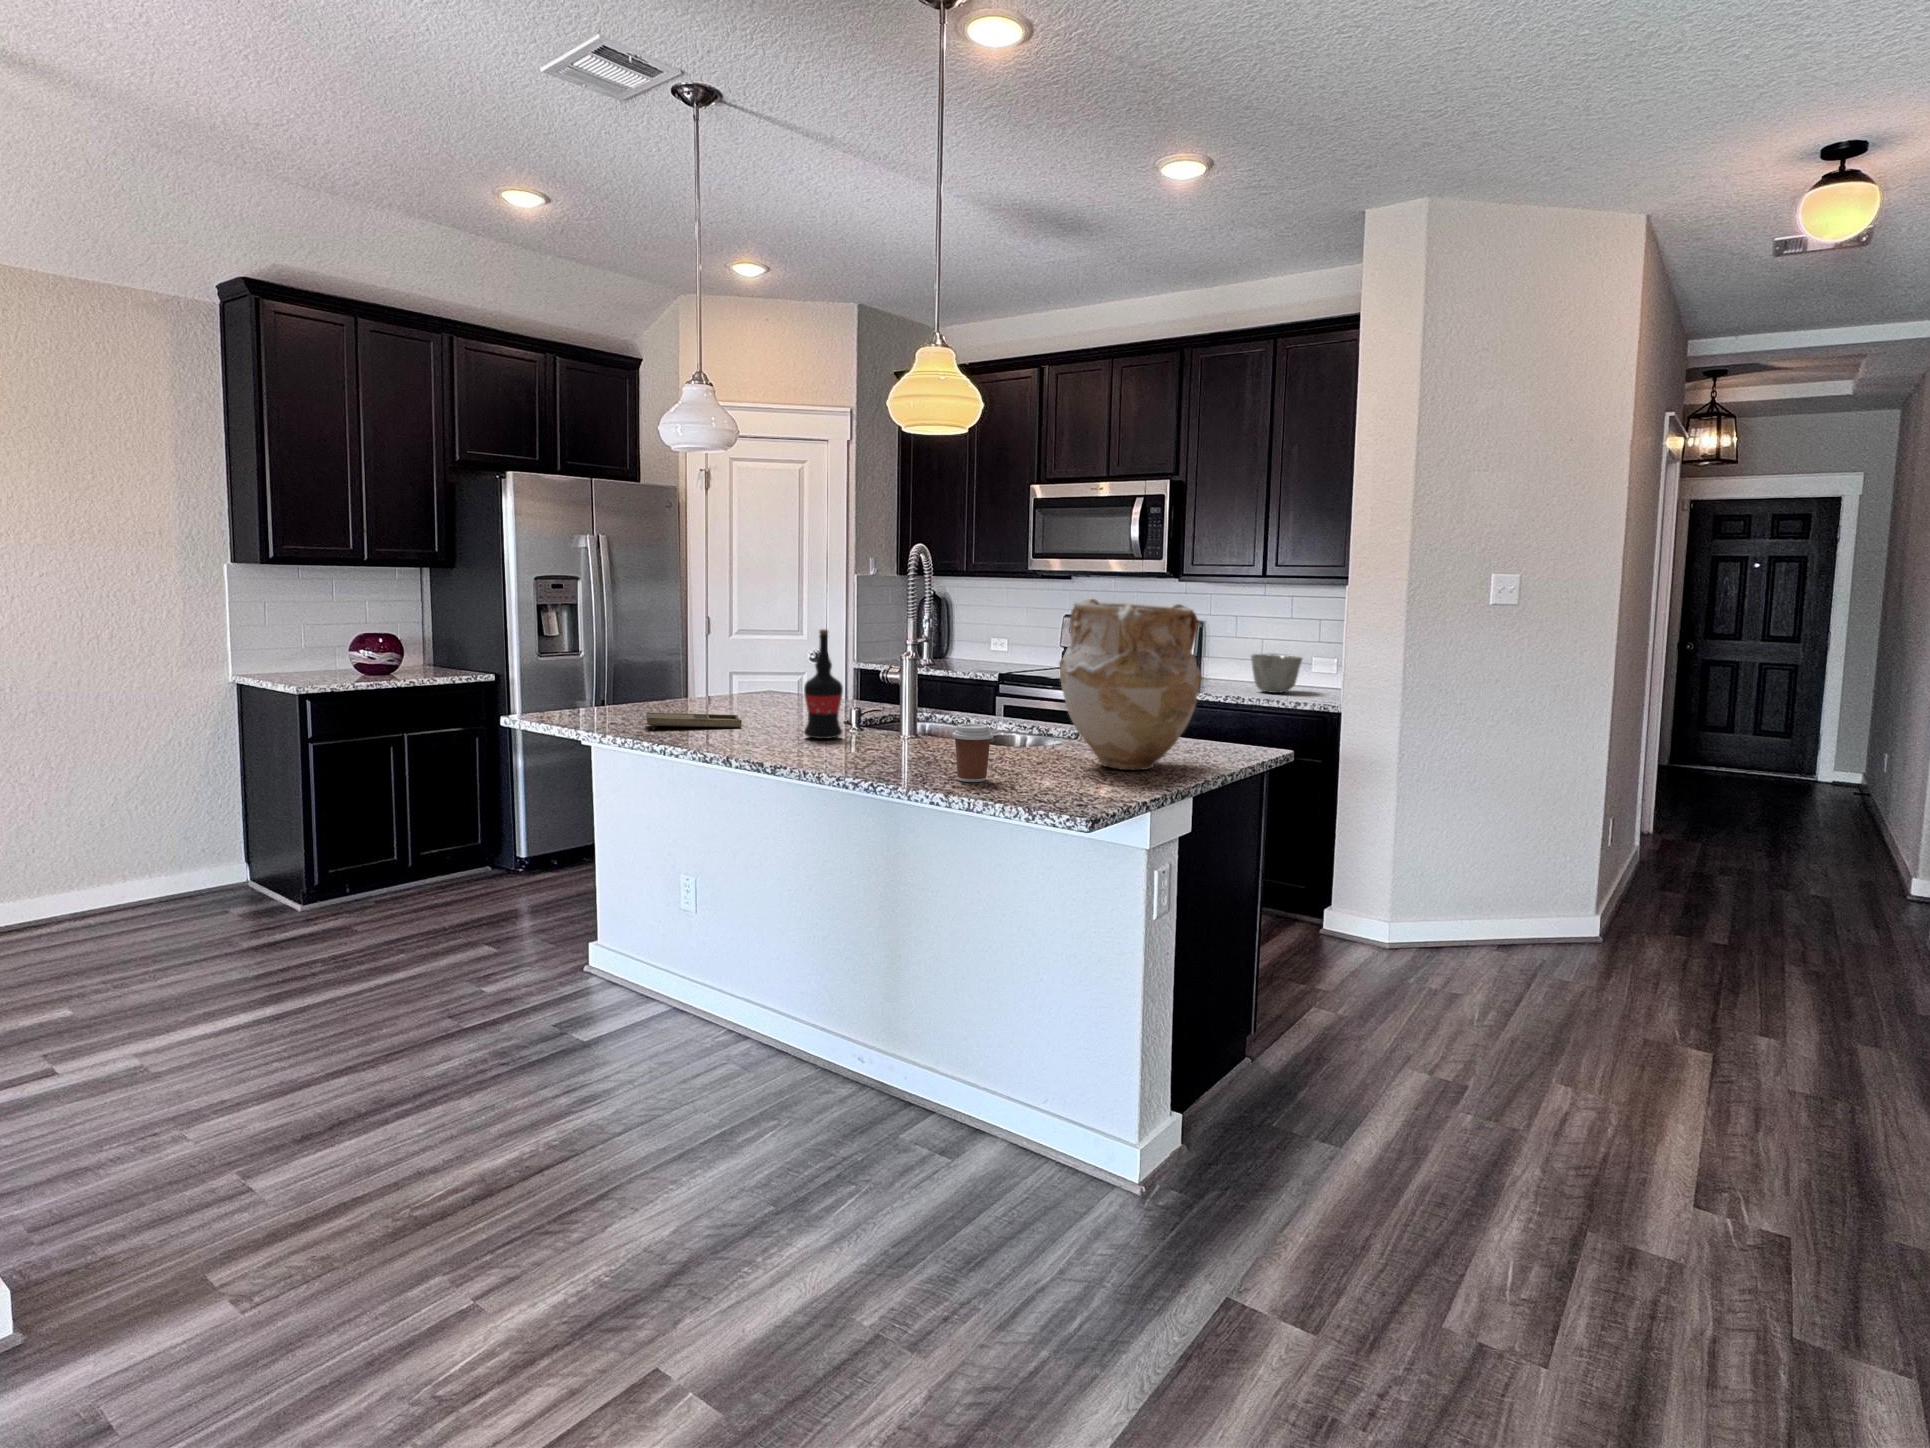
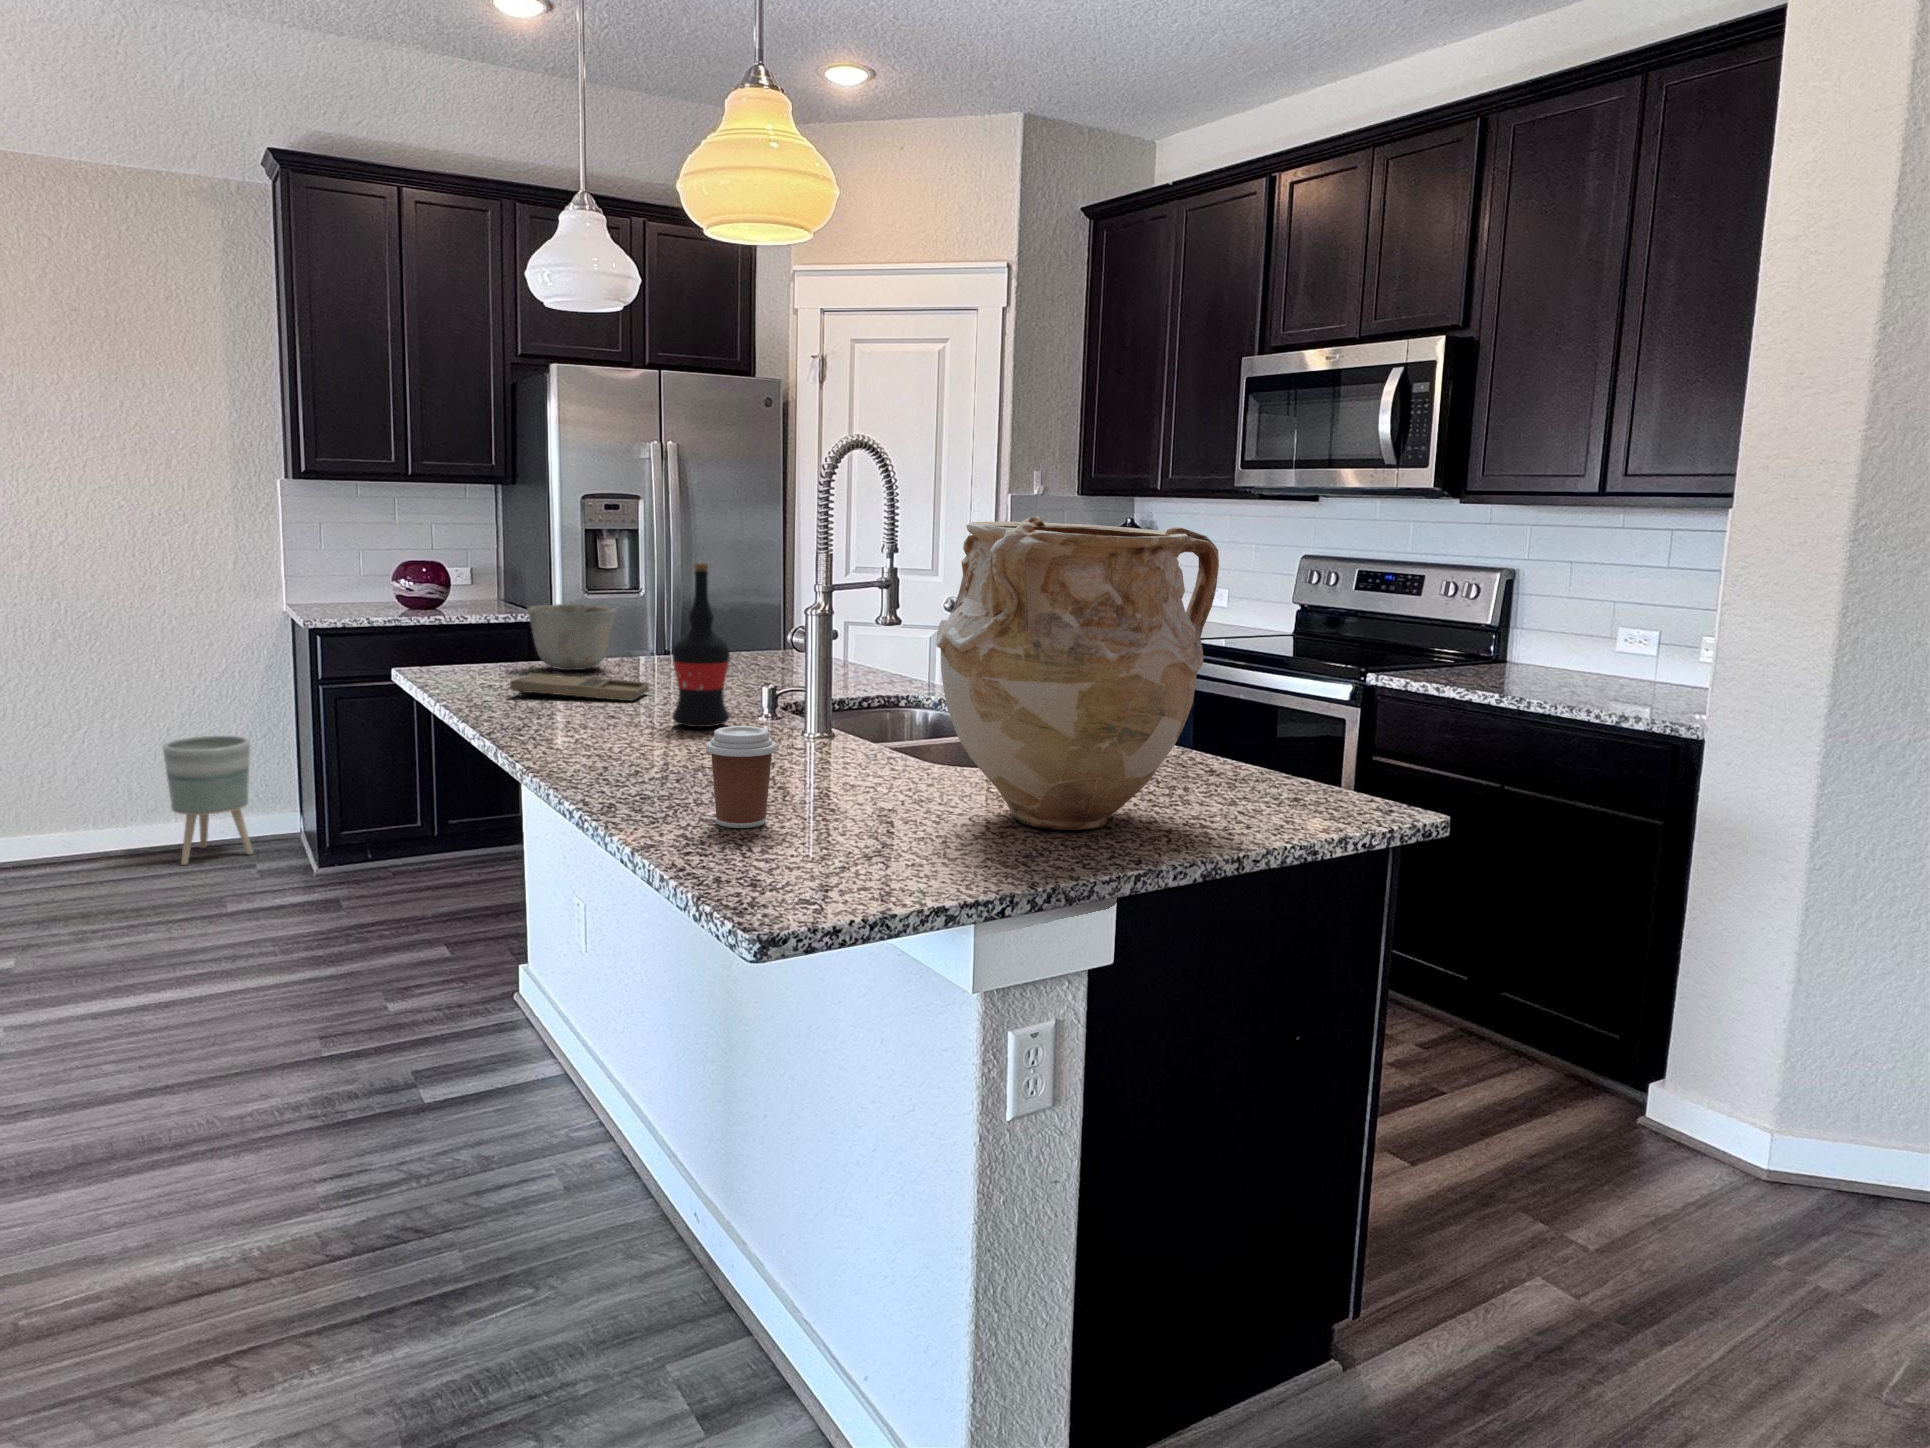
ceramic bowl: present [1251,654,1302,693] -> present [528,604,616,670]
planter: none [126,797,217,918] -> present [163,736,253,865]

